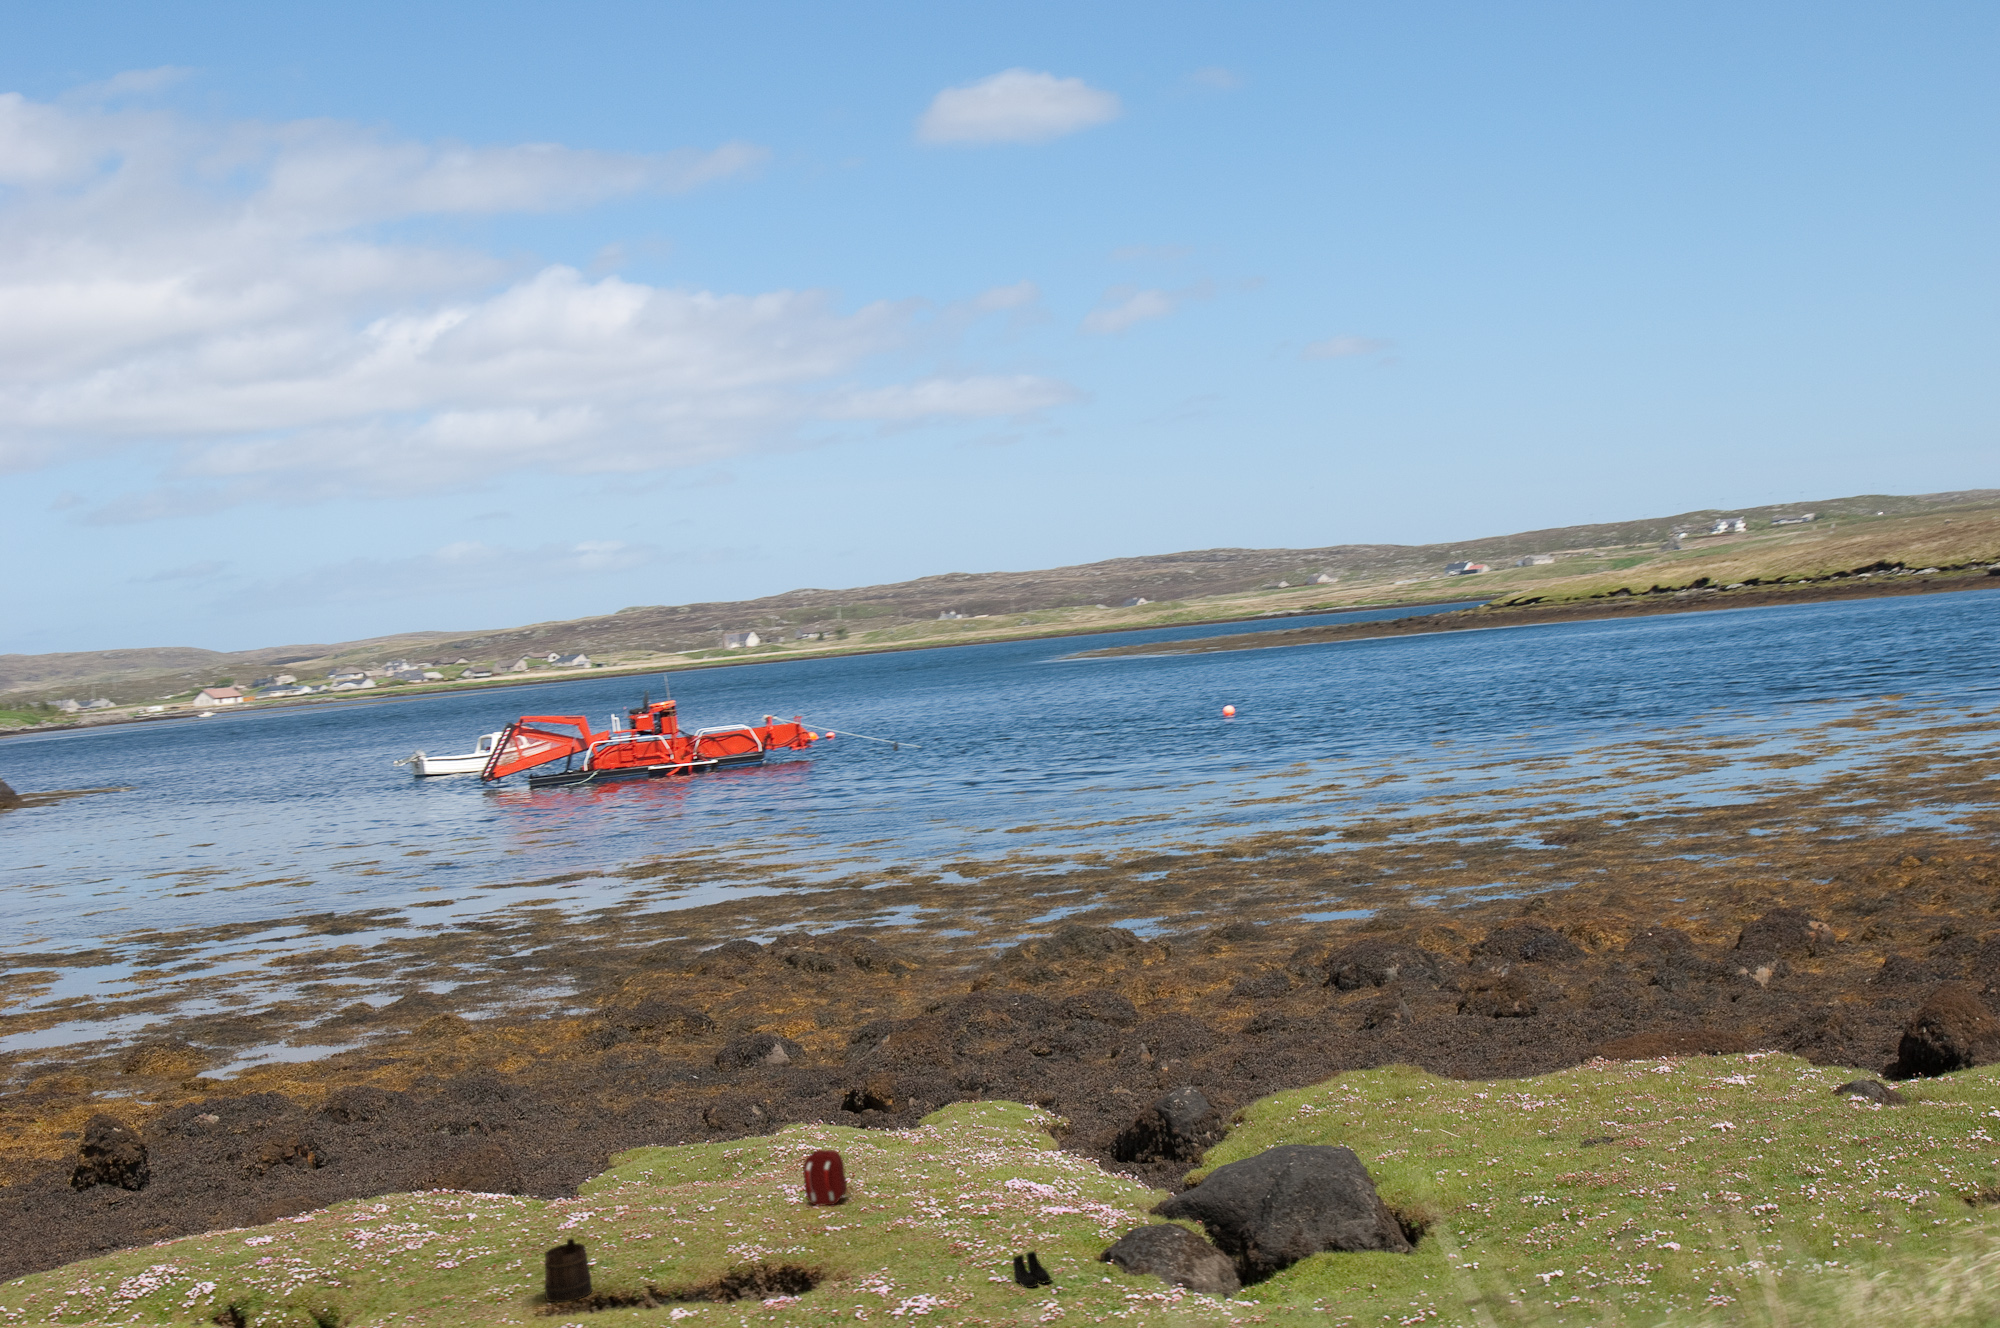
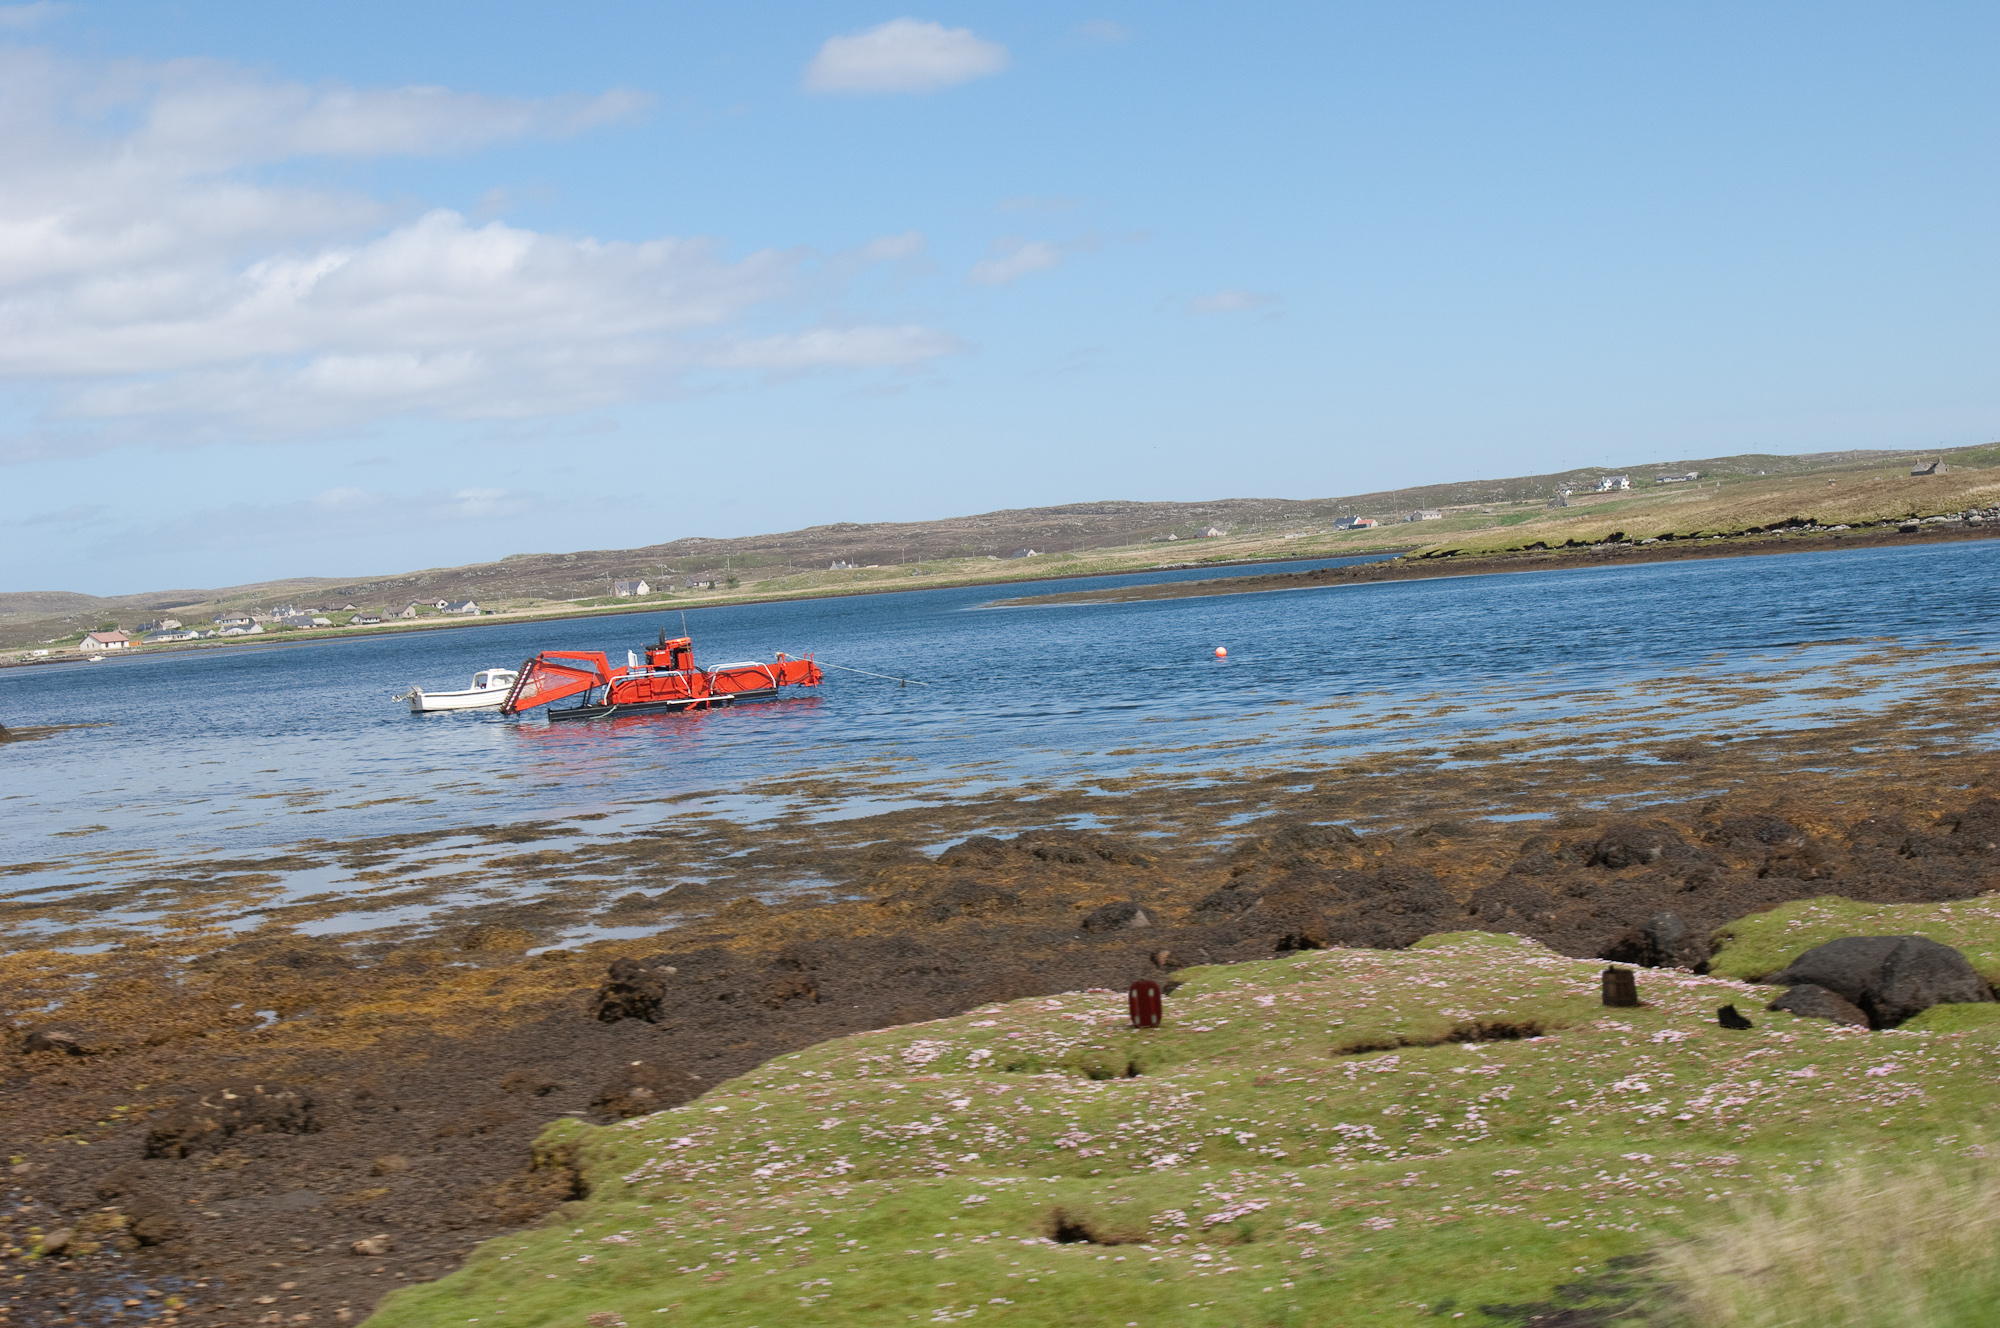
backpack: present [803,1150,847,1206] -> present [1128,980,1163,1028]
bucket: present [544,1238,592,1302] -> present [1601,965,1639,1008]

